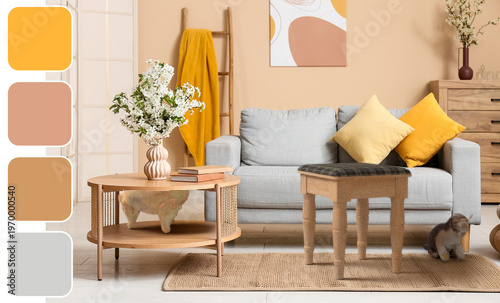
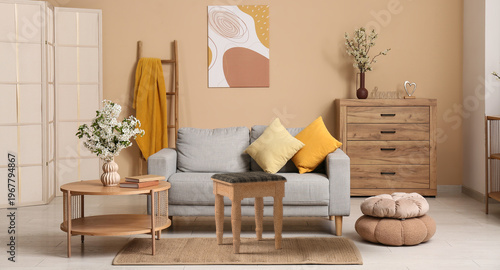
decorative bowl: present [118,190,189,233] -> none [82,186,134,224]
plush toy: present [423,213,473,262] -> none [307,207,333,241]

